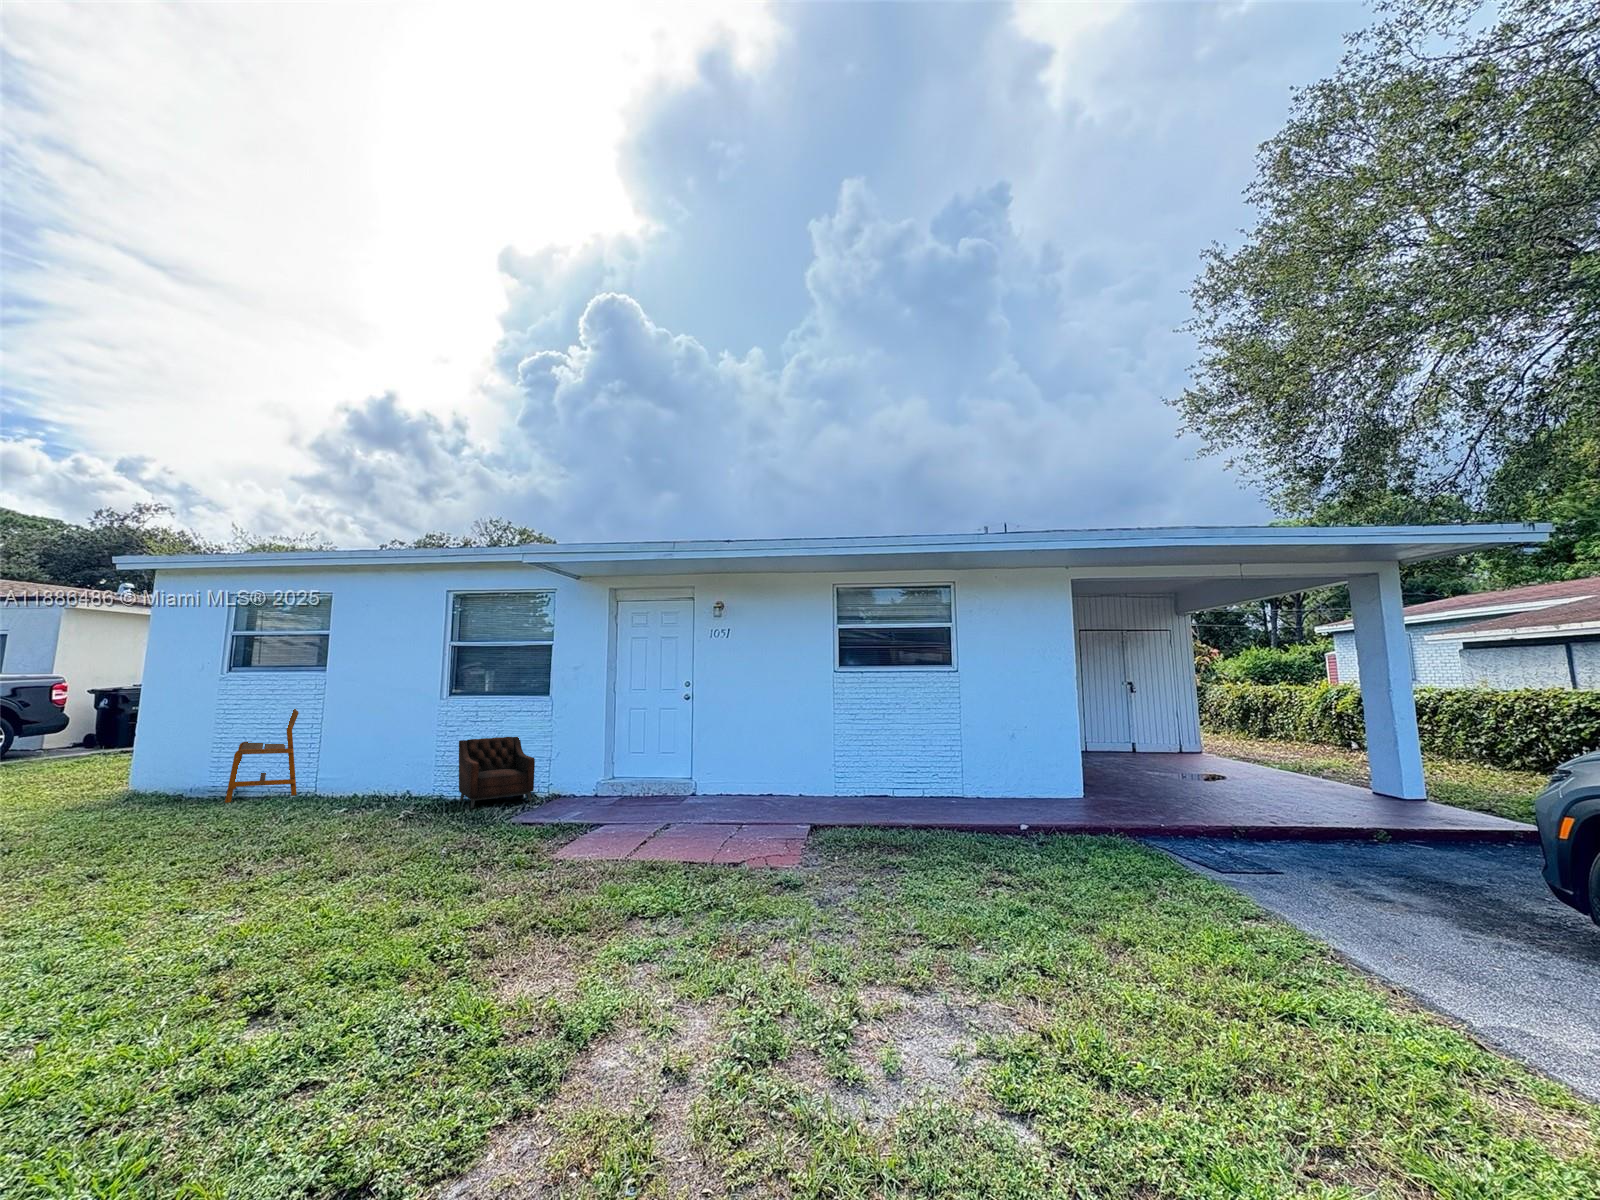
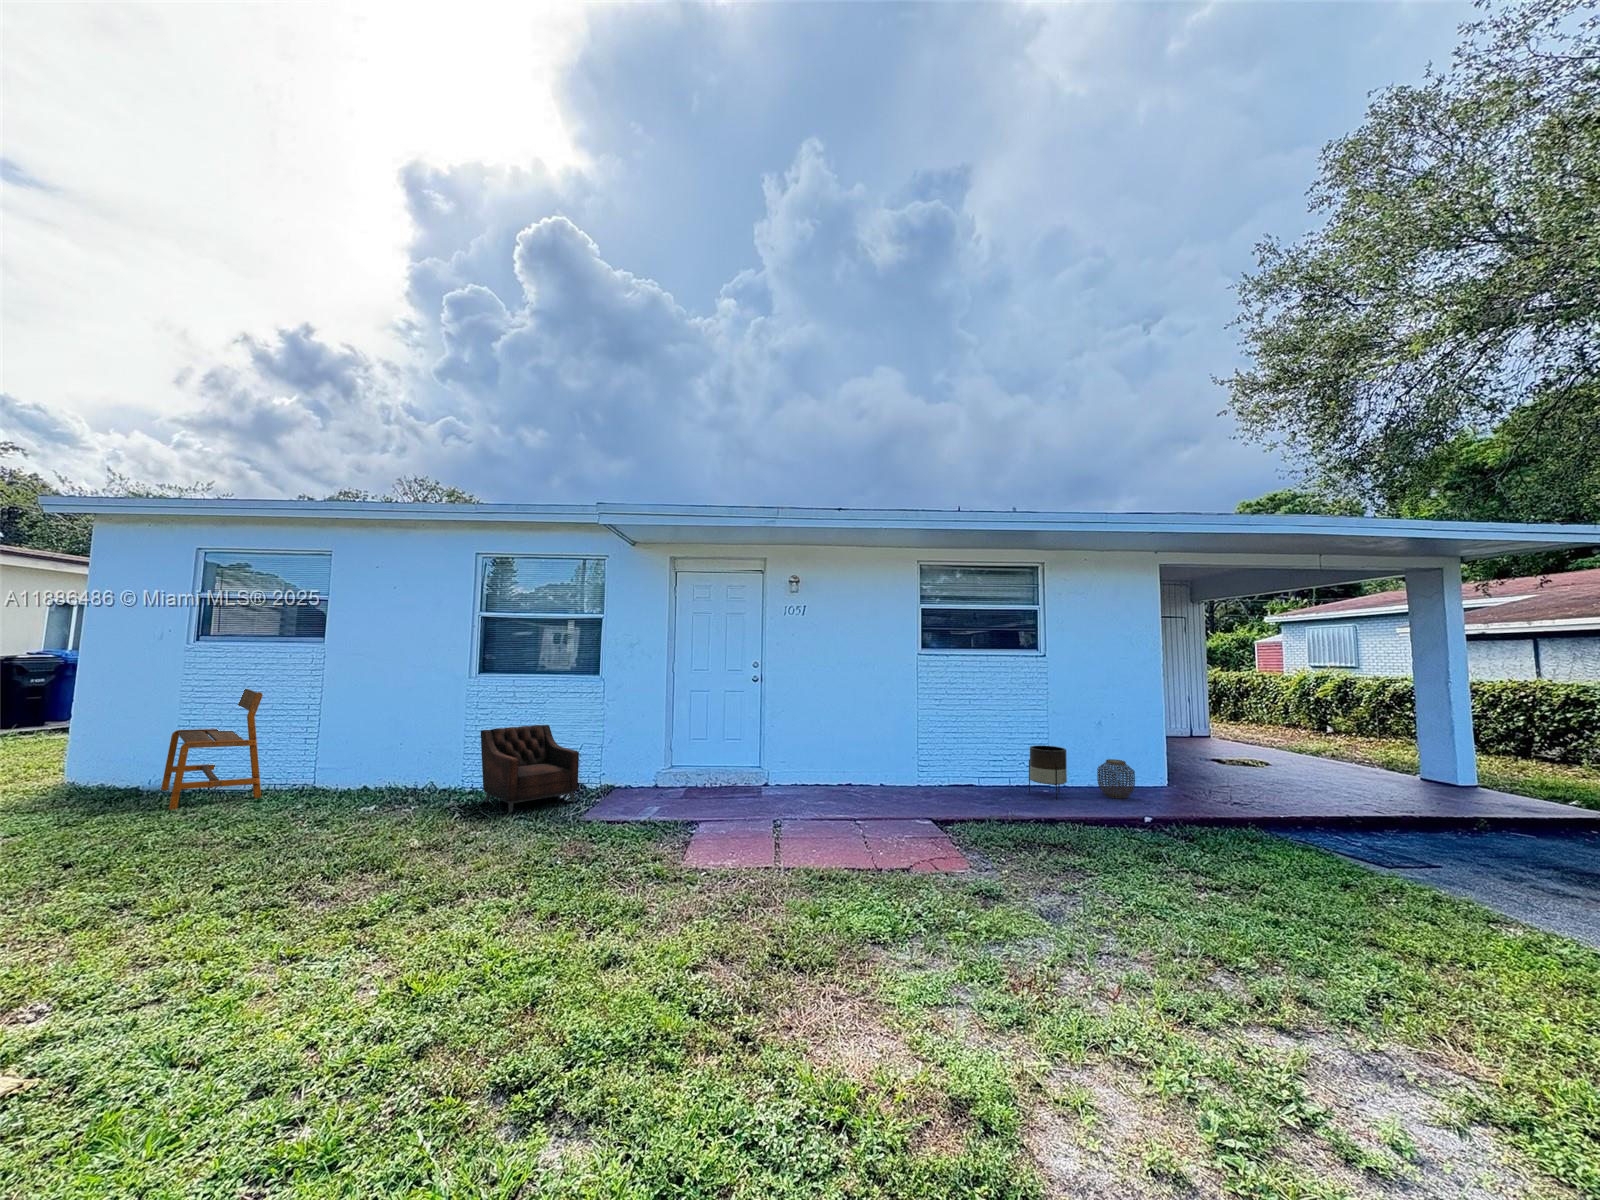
planter: none [939,755,973,805] -> present [1029,746,1067,800]
woven basket: none [1005,768,1040,805] -> present [1097,759,1135,798]

